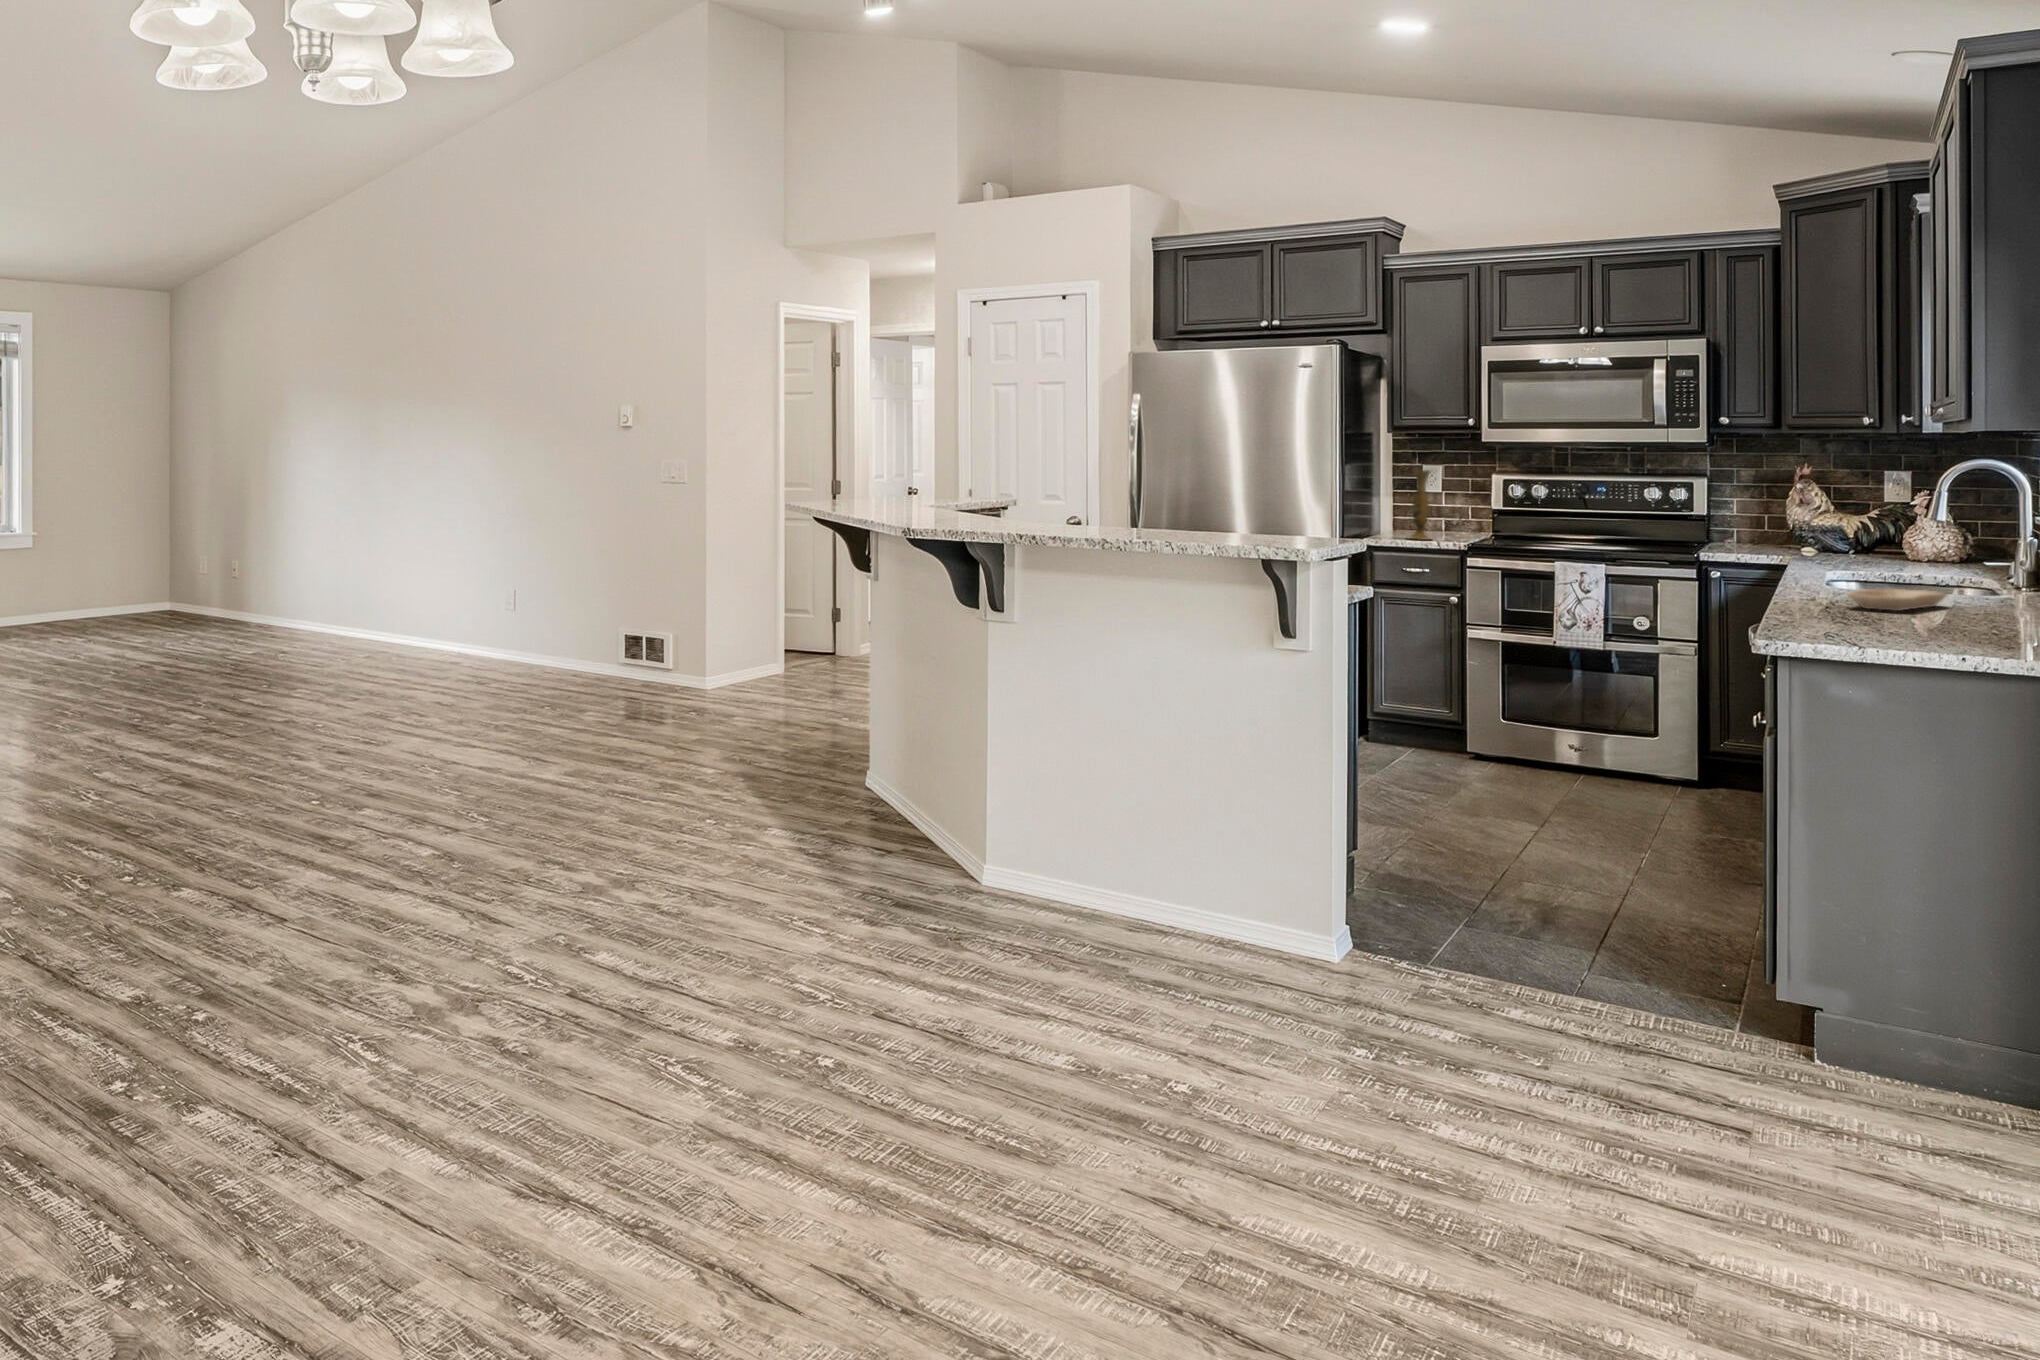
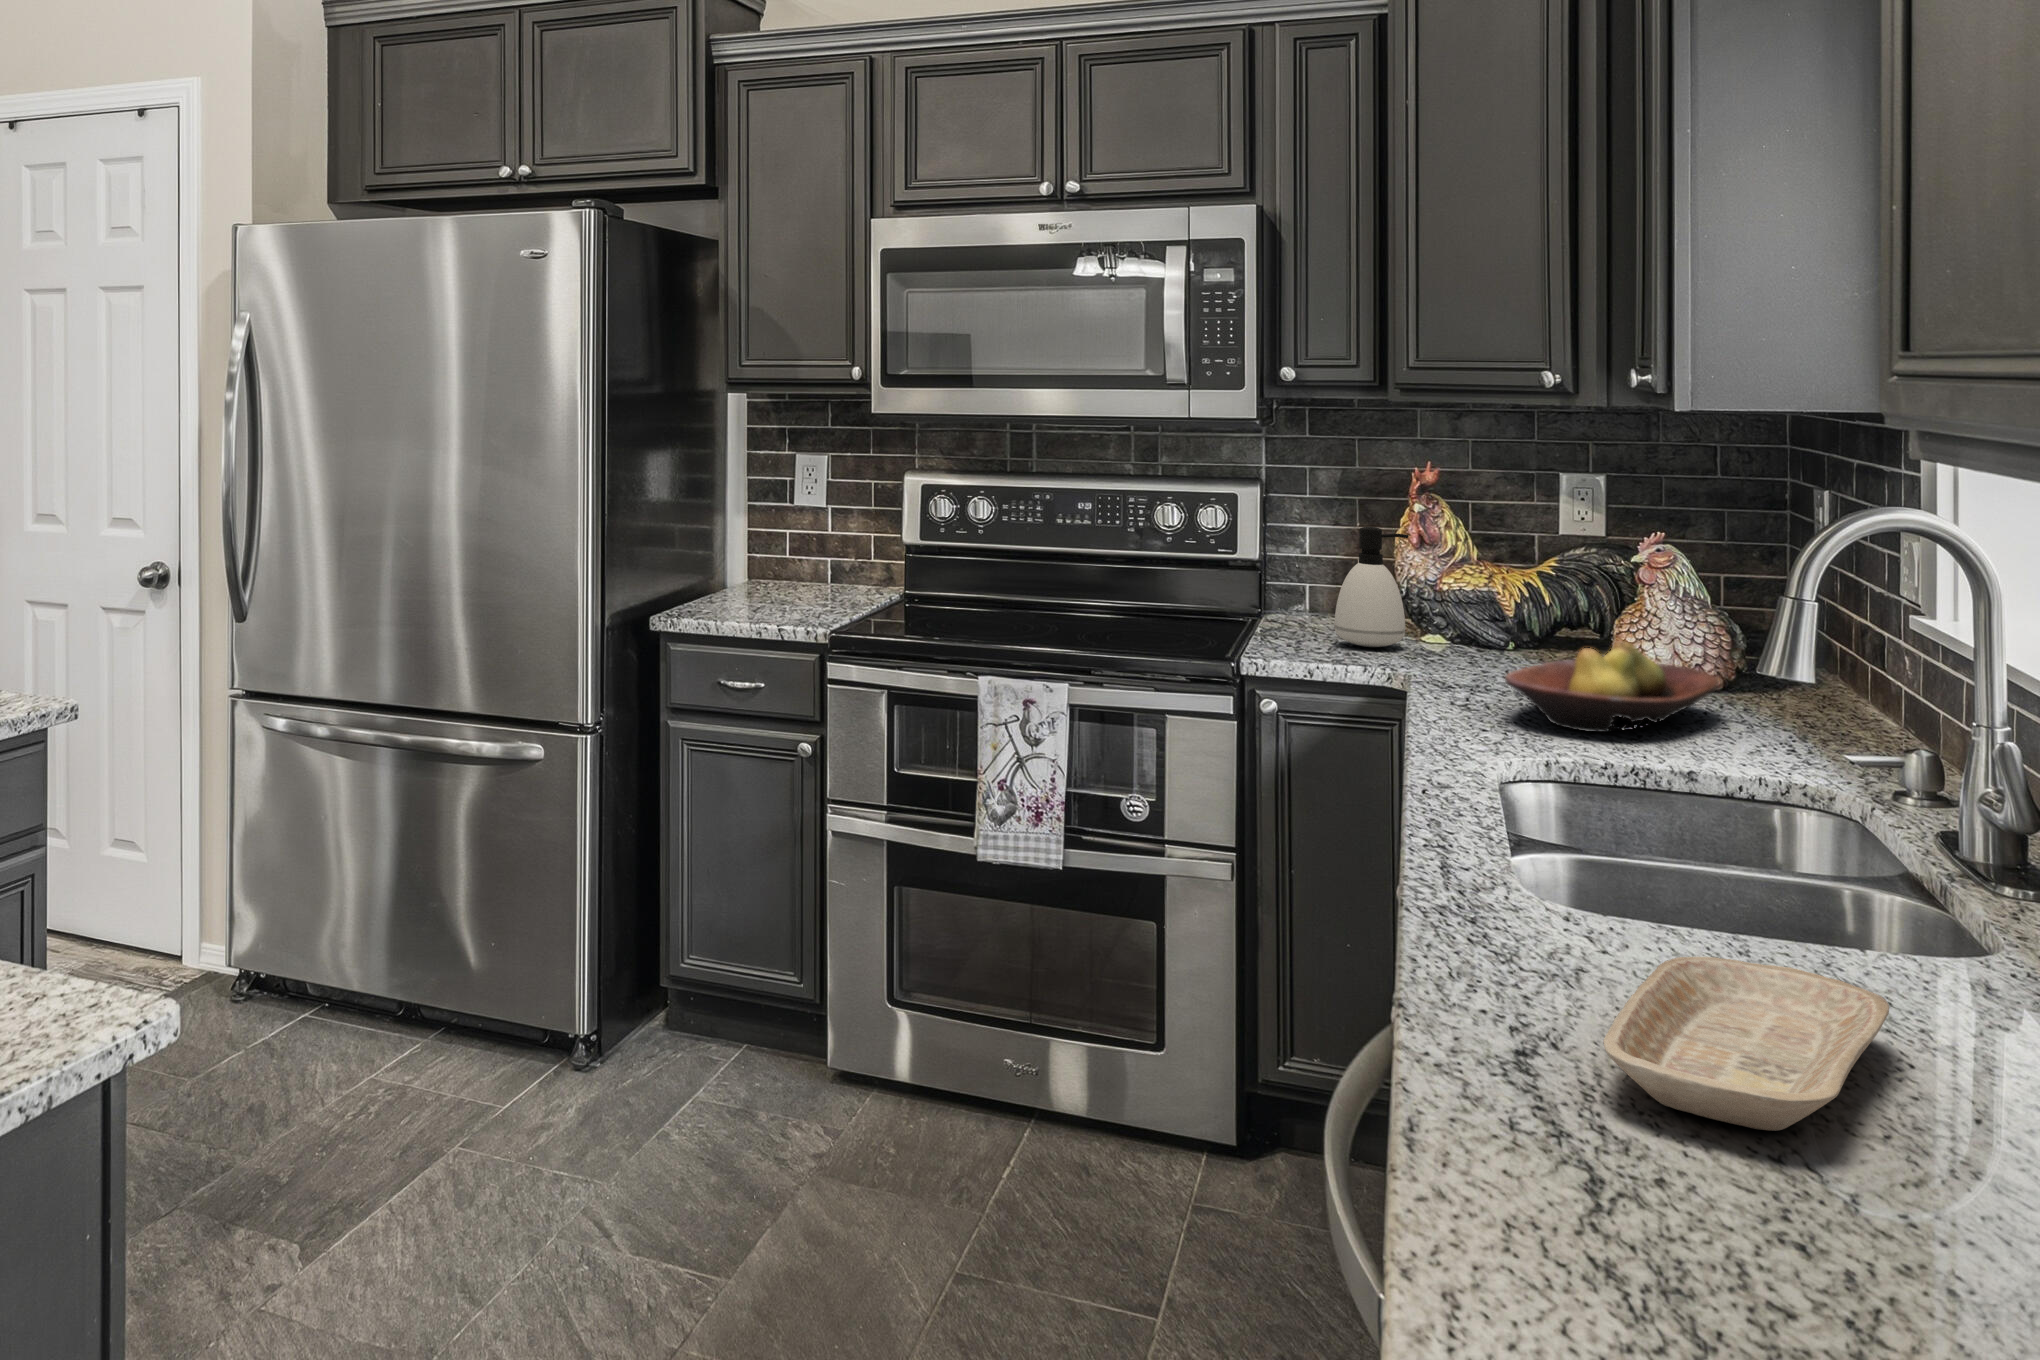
vase: present [1409,470,1430,540] -> none [746,467,795,610]
soap dispenser: none [1751,495,1794,553] -> present [1334,527,1408,647]
fruit bowl: none [1841,536,1954,571] -> present [1505,641,1719,732]

